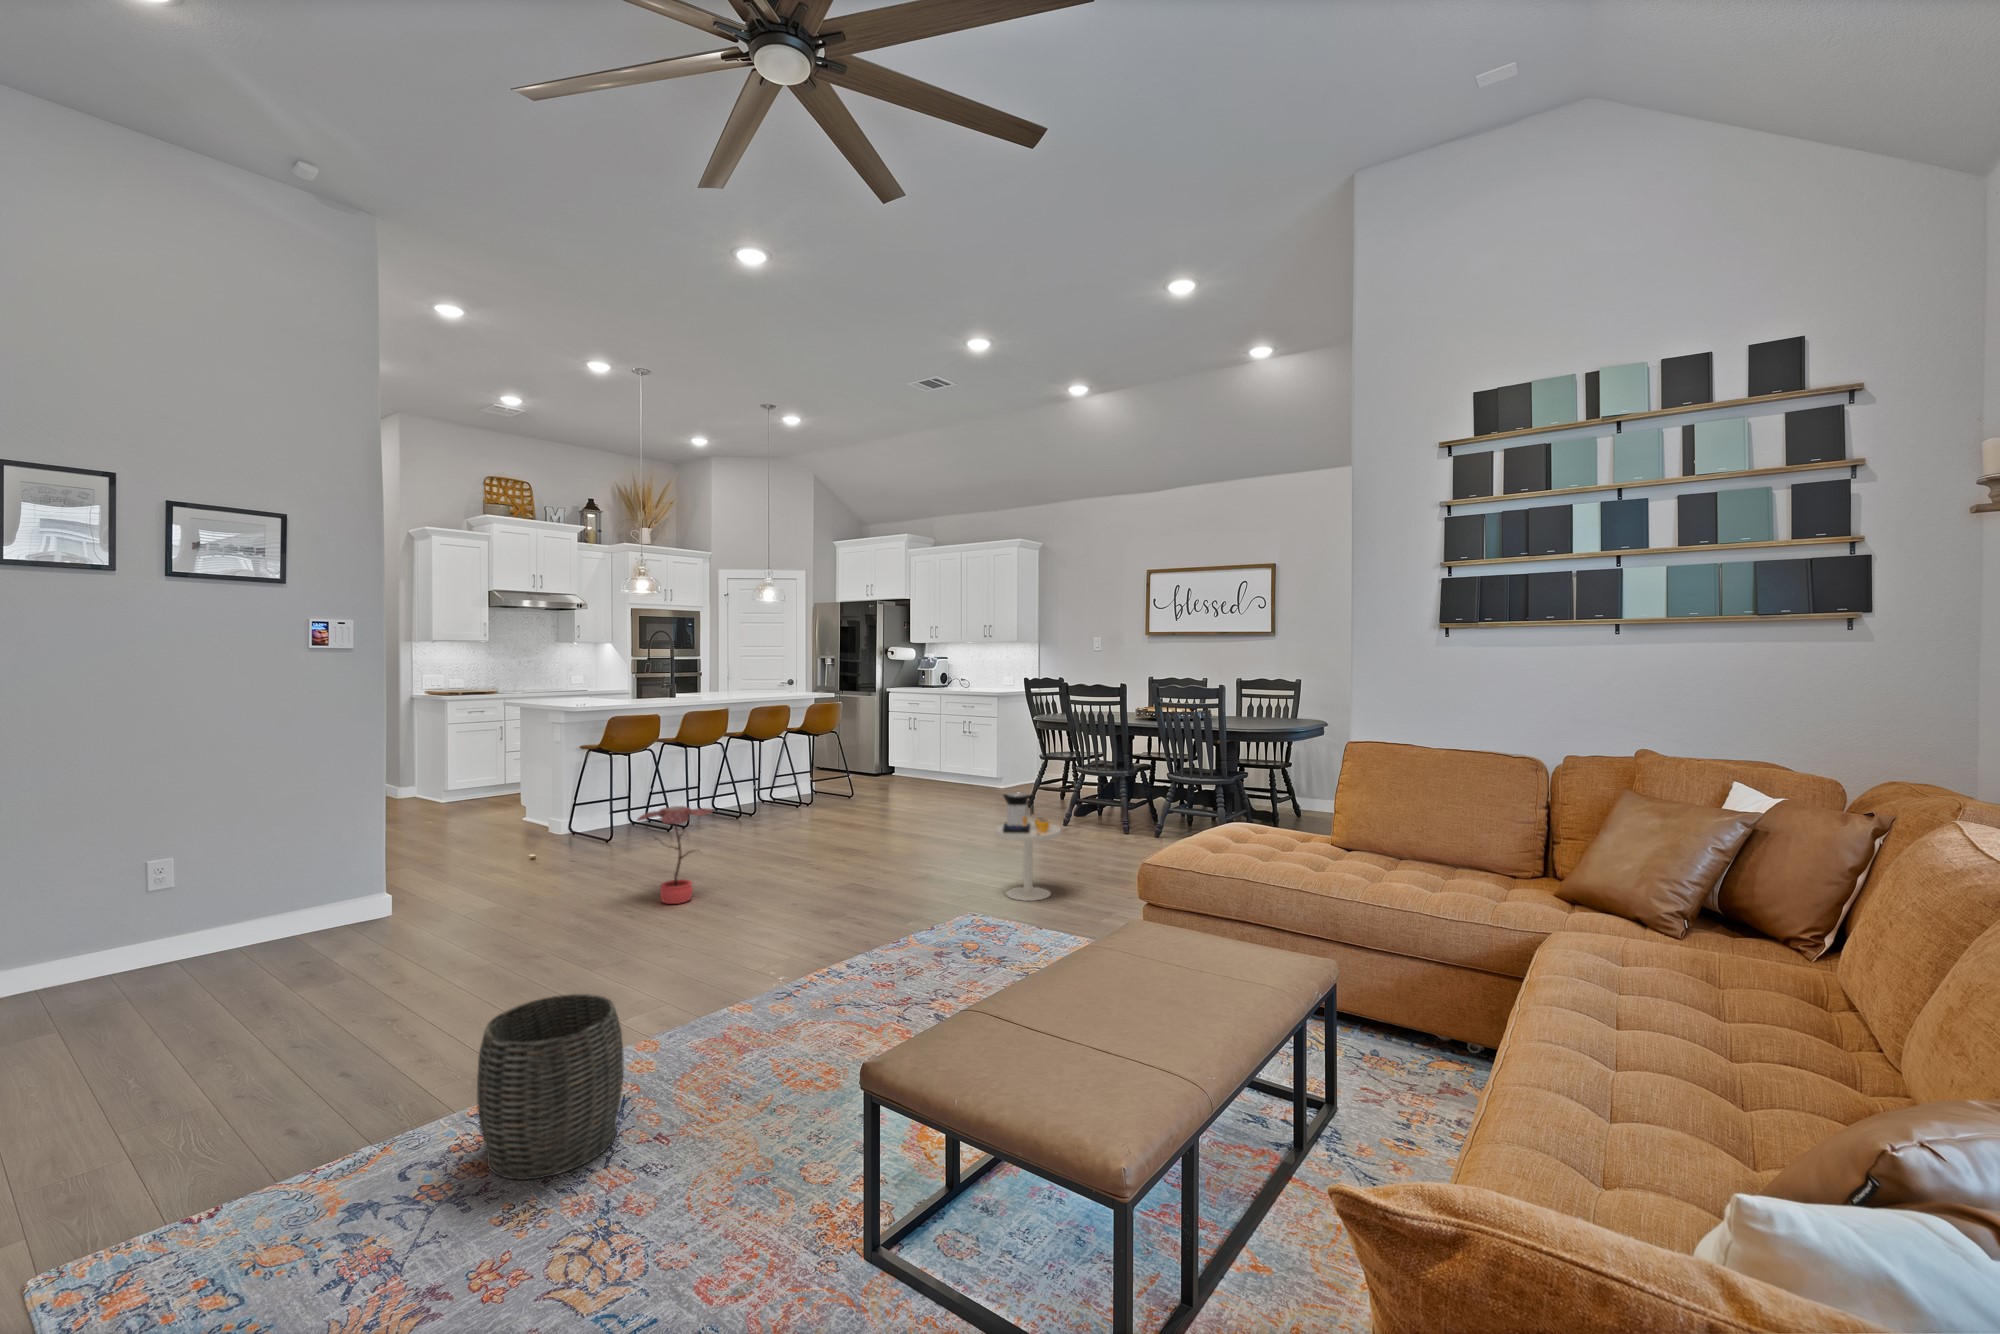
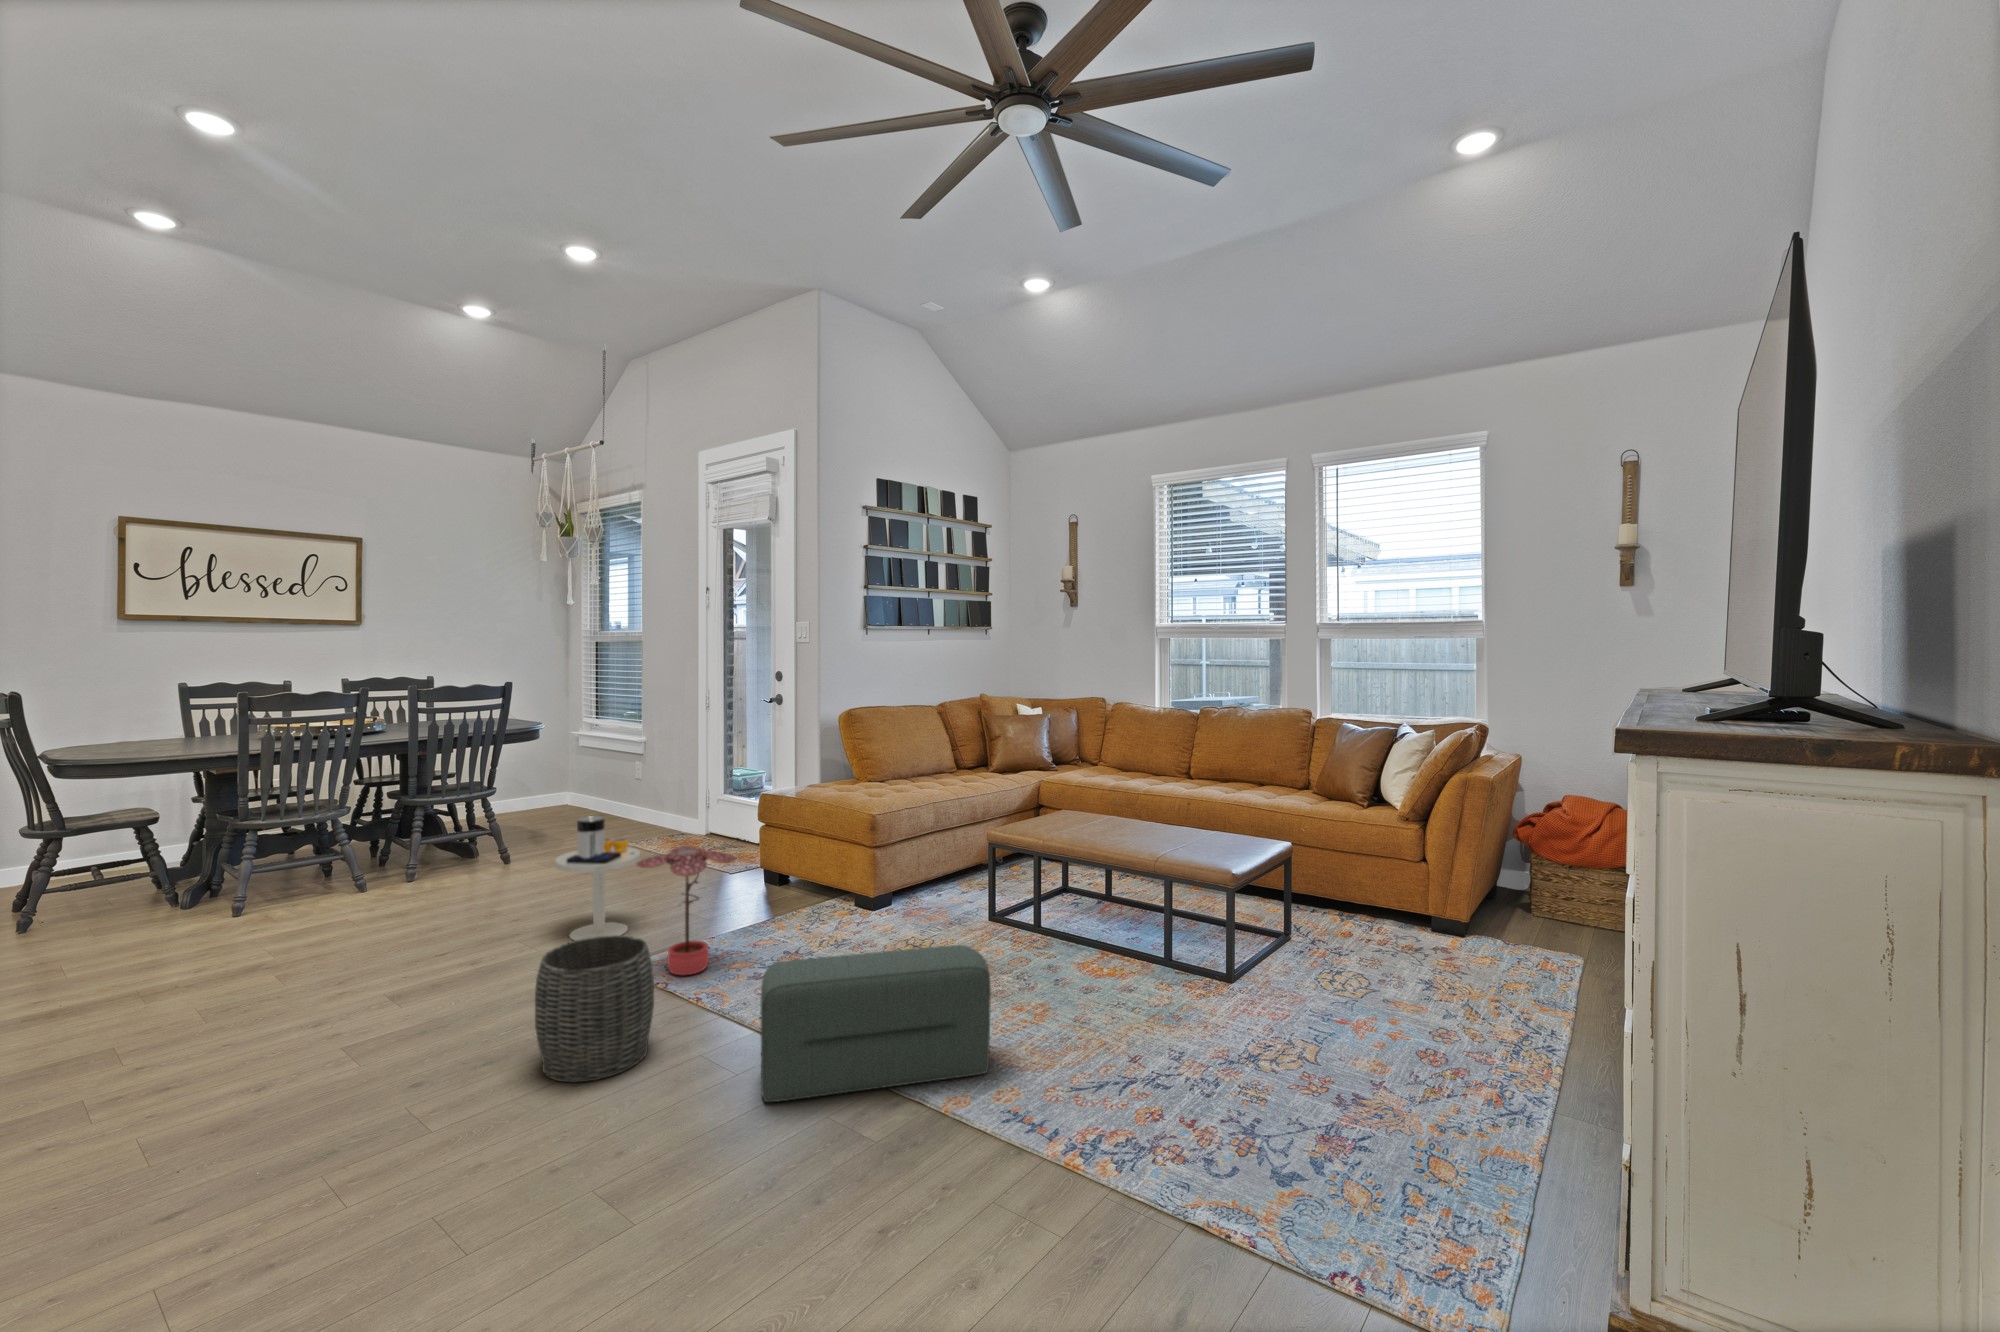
potted plant: present [638,806,713,904] -> present [637,846,735,975]
pouf: none [674,891,742,1052] -> present [760,945,991,1102]
woven basket: present [477,994,624,1180] -> present [535,936,654,1083]

